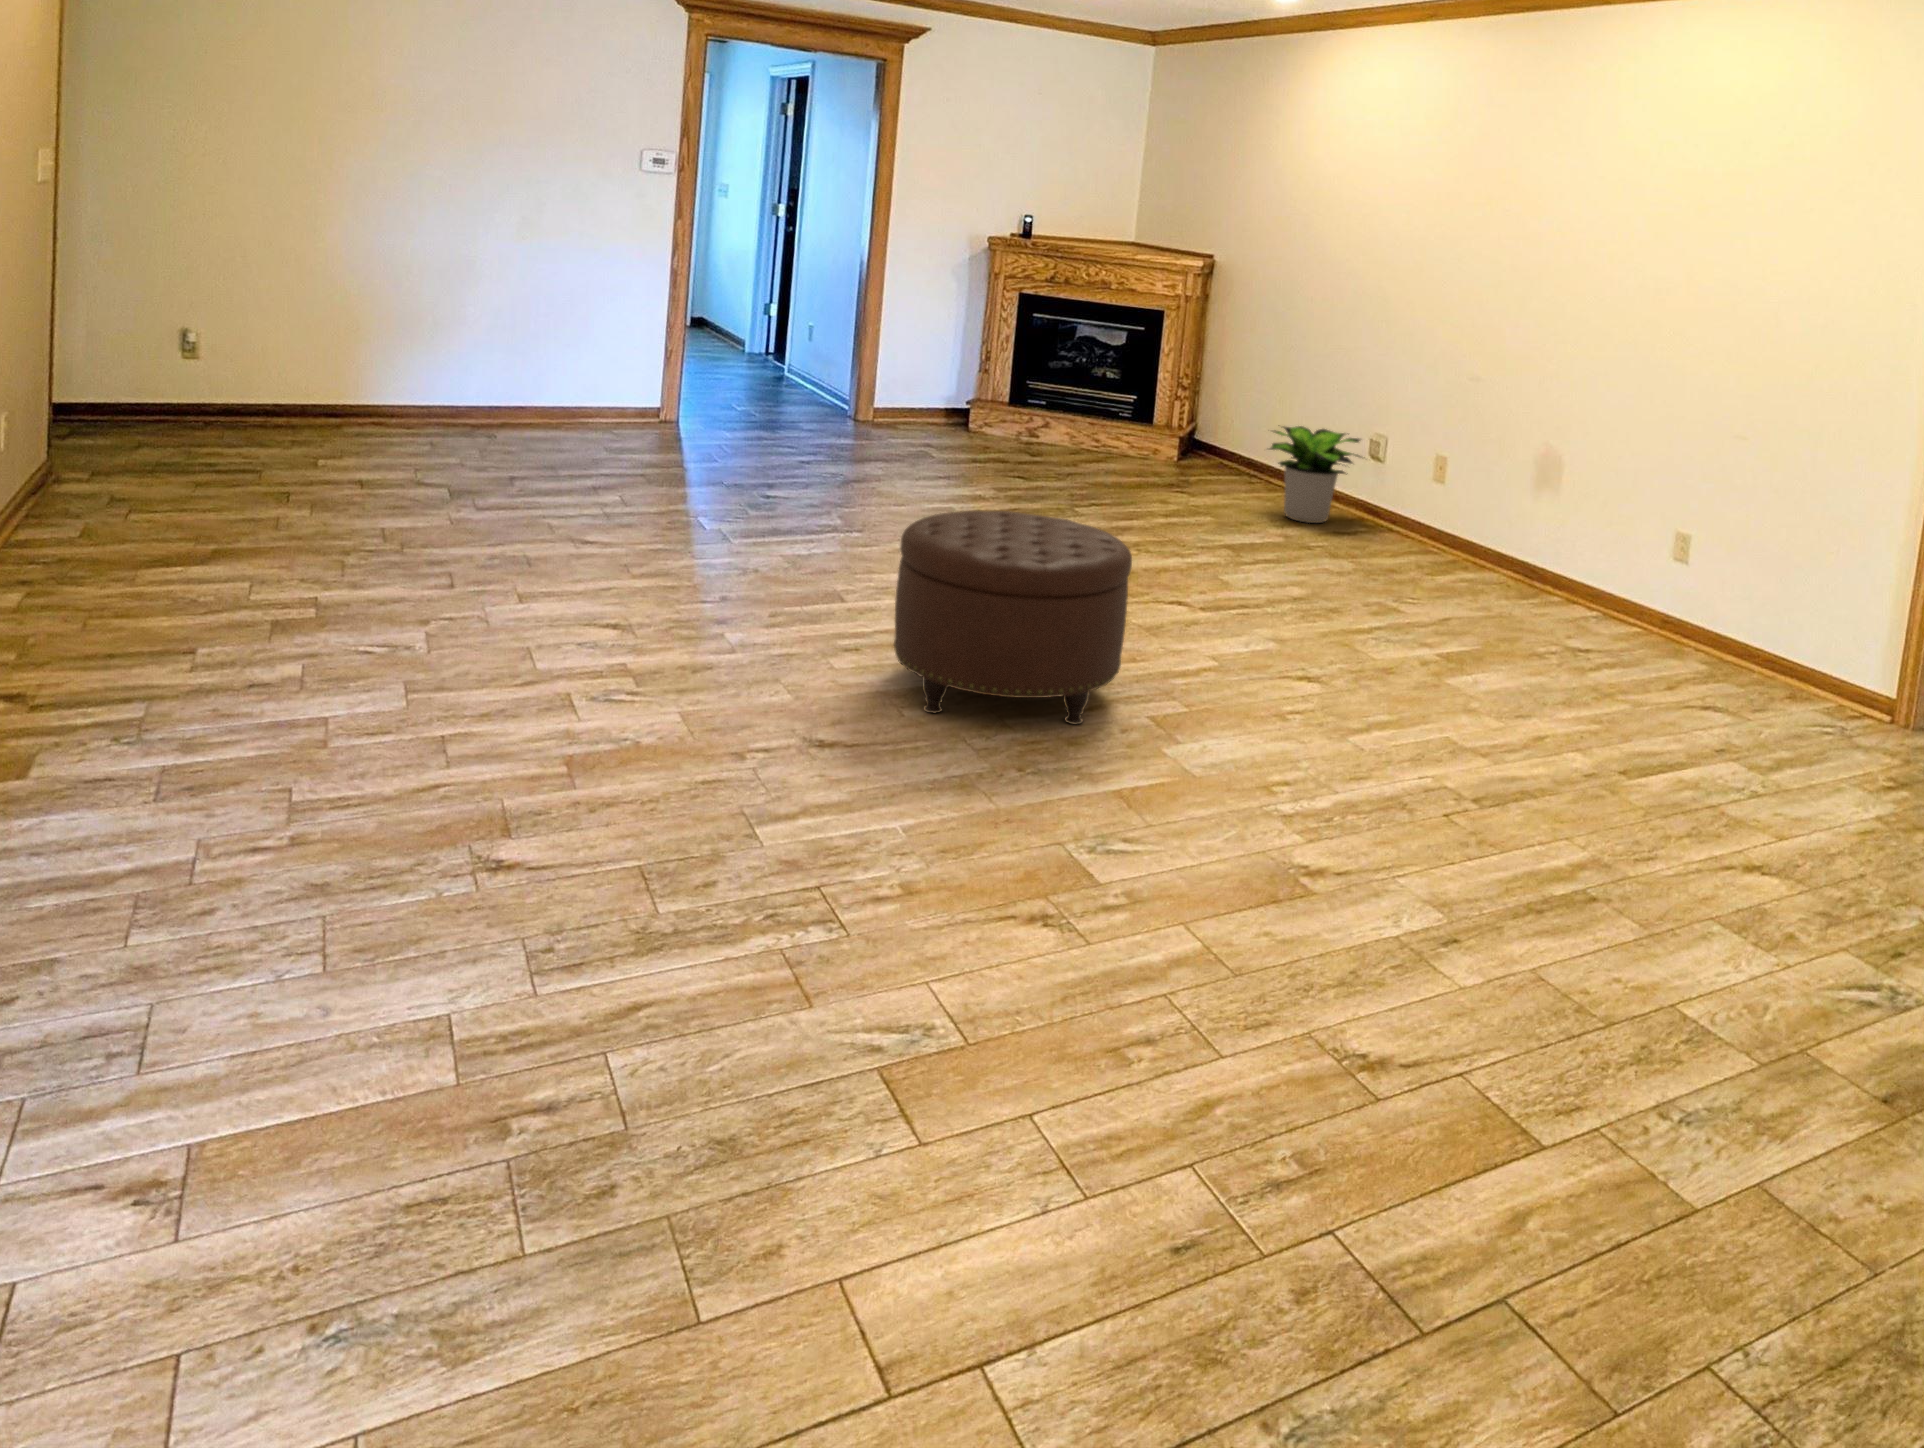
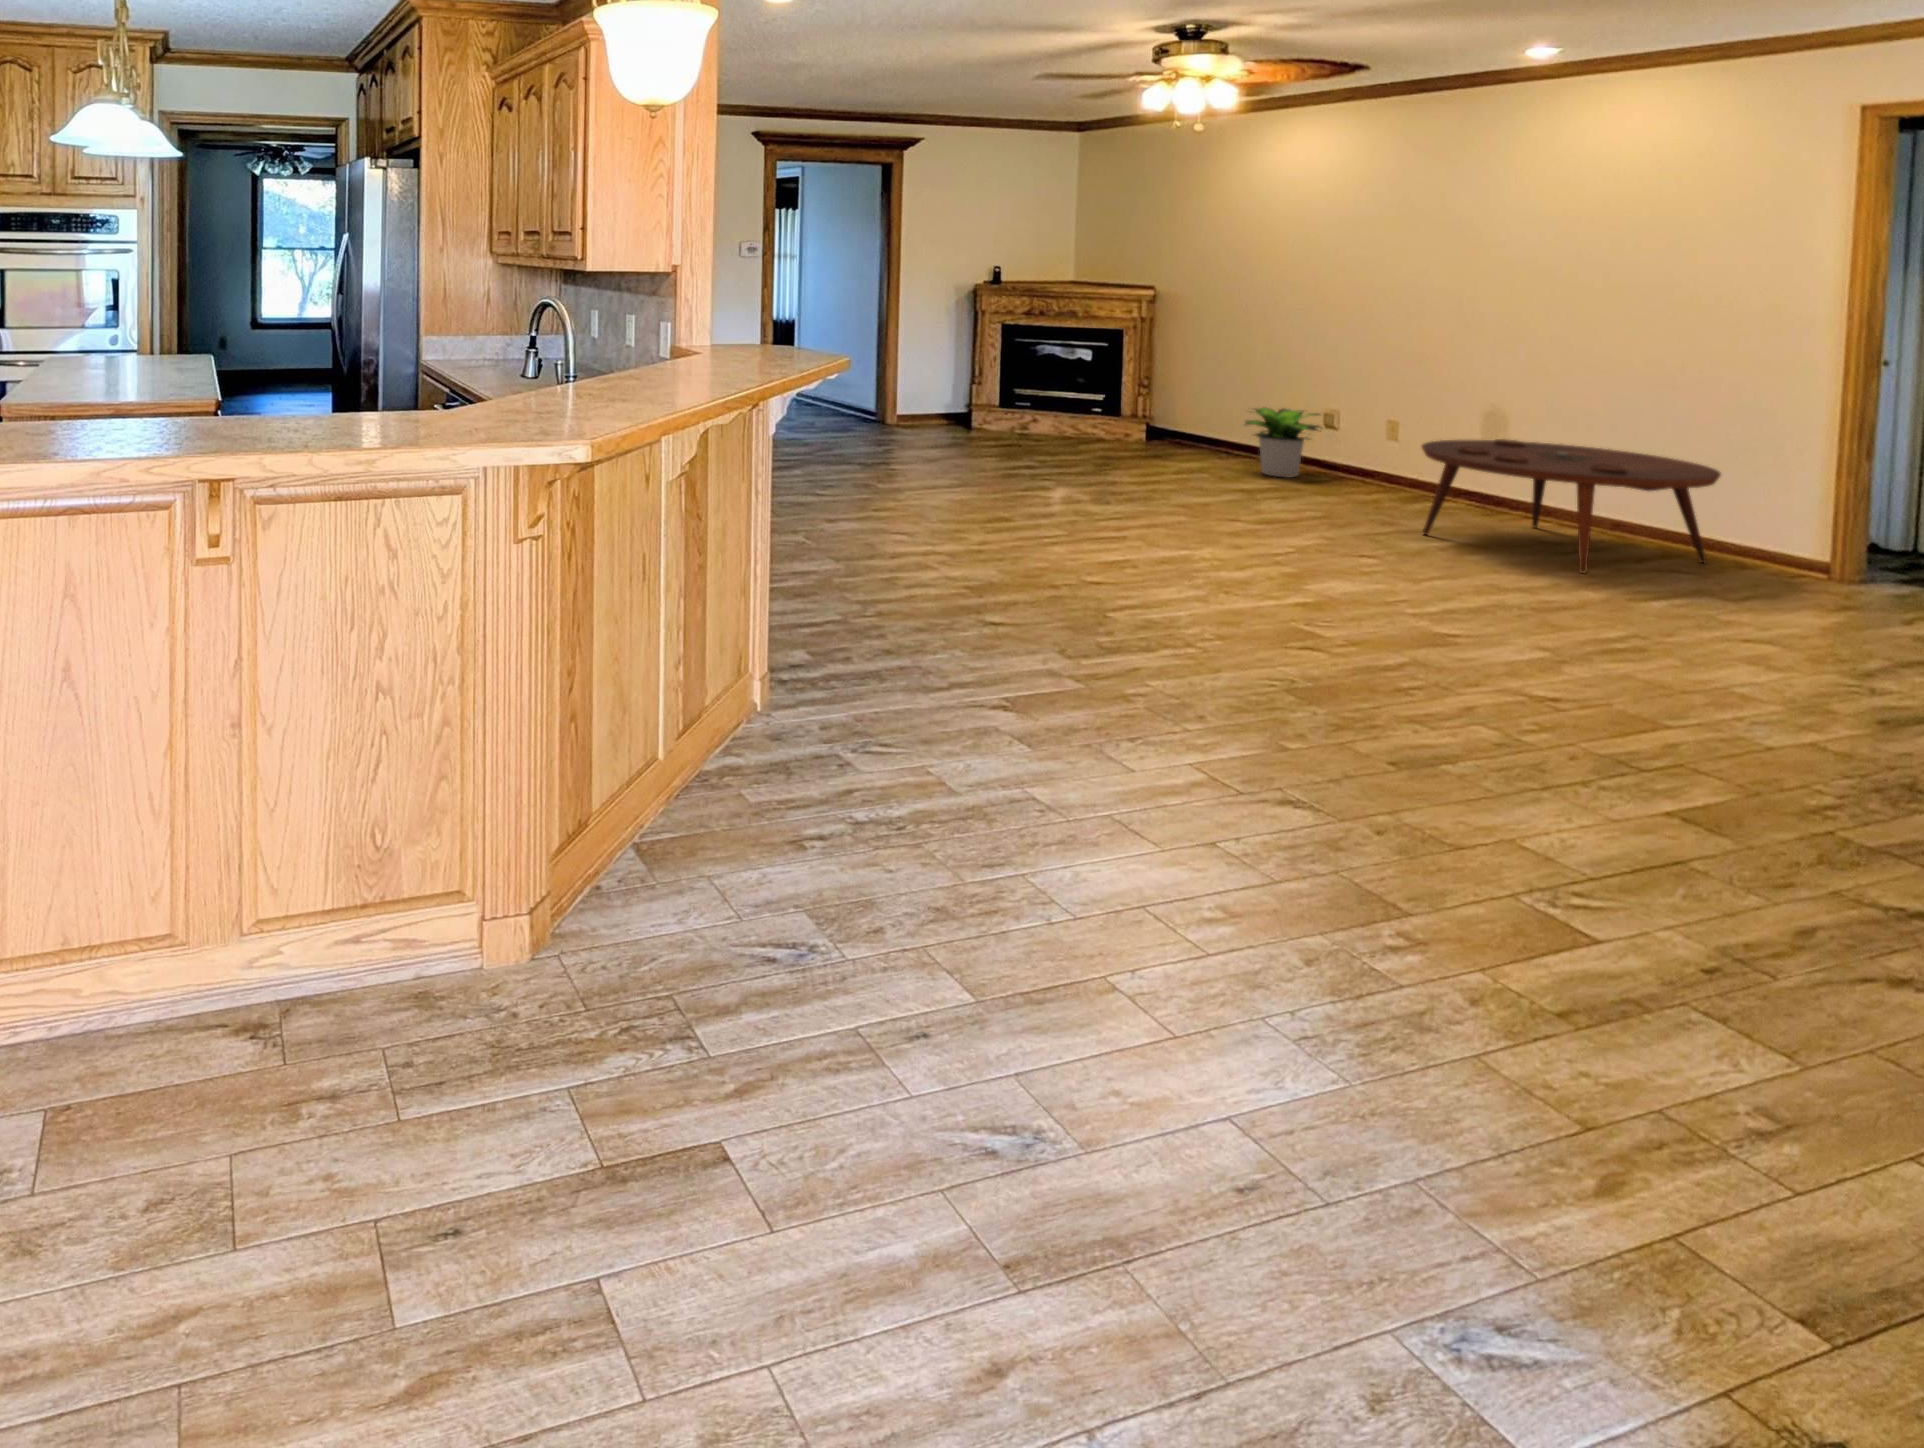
coffee table: none [1411,492,1773,708] -> present [1422,439,1721,573]
ottoman: present [894,510,1132,725] -> none [1105,458,1268,582]

